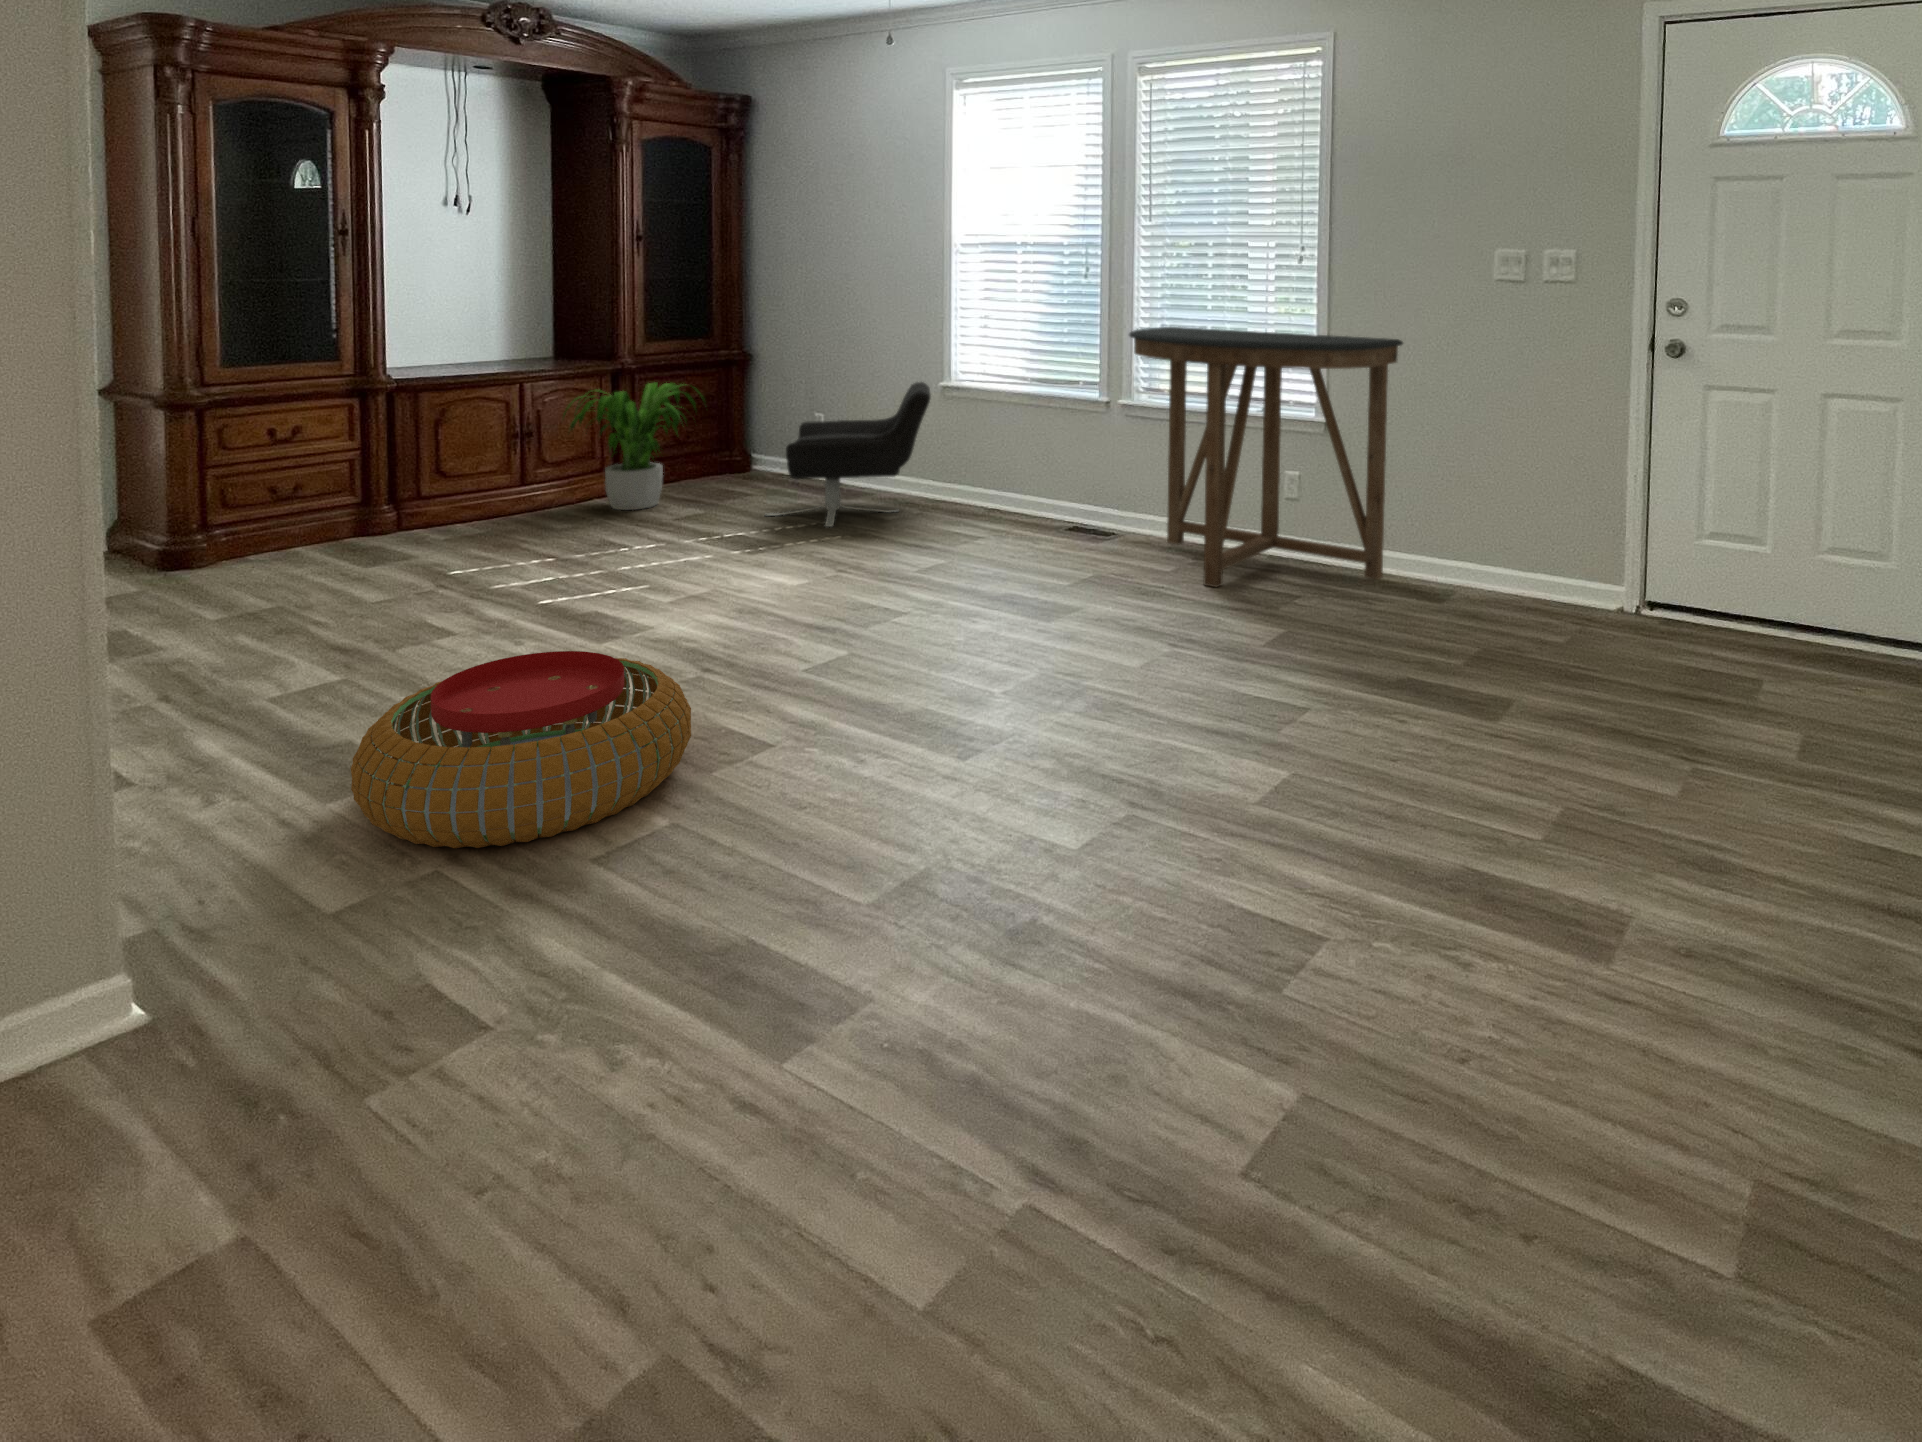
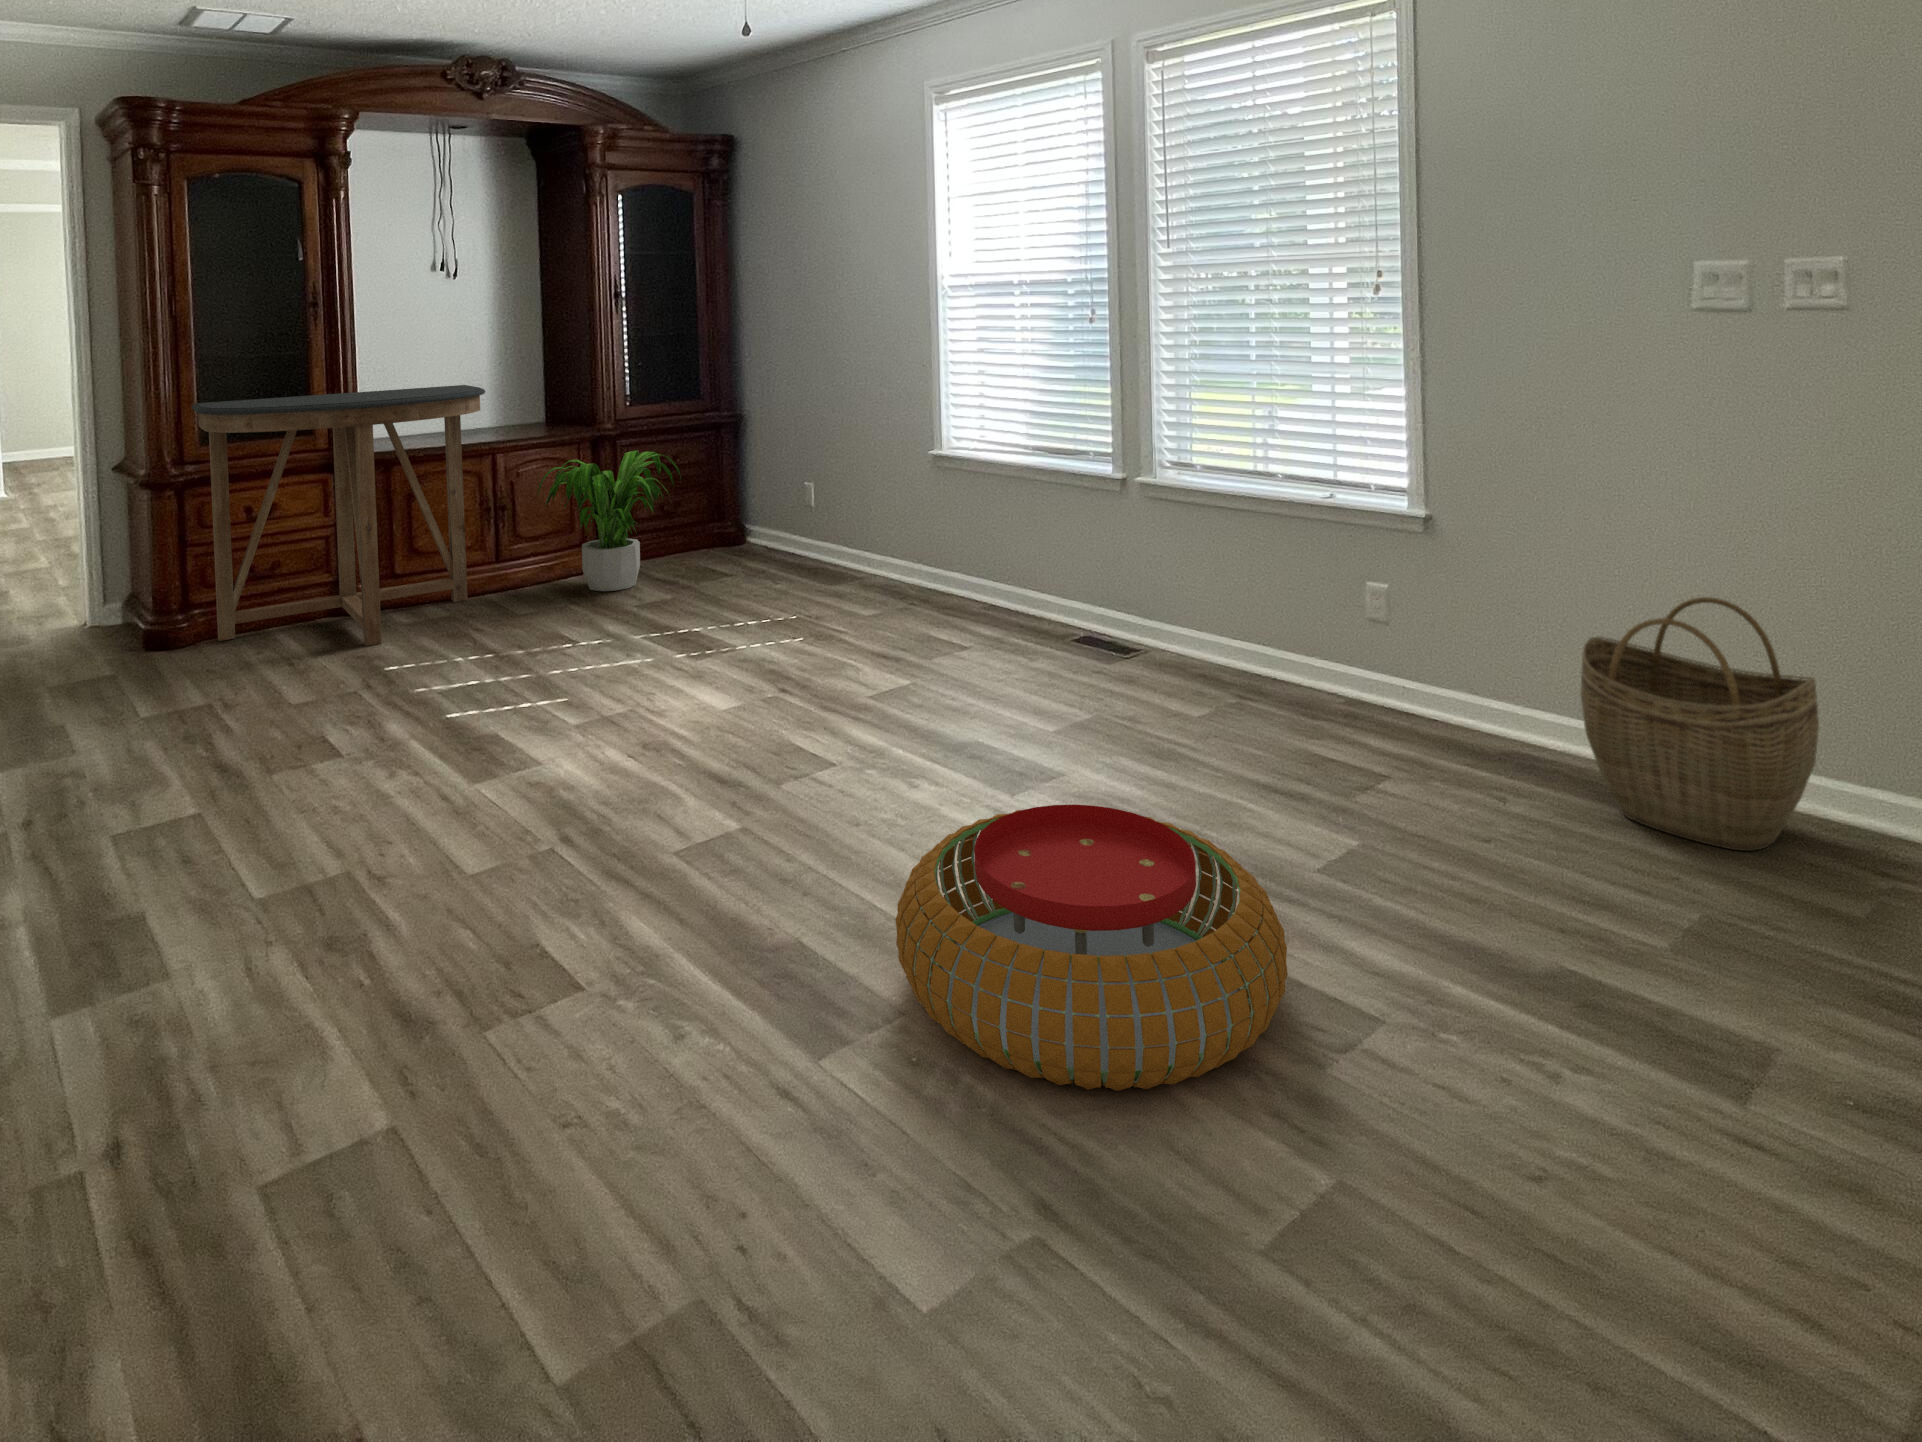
console table: present [1129,327,1403,587] -> present [191,385,485,646]
lounge chair: present [766,382,931,527] -> none [736,450,918,623]
woven basket: none [1420,466,1549,620] -> present [1580,597,1819,851]
pouf: present [351,651,691,849] -> present [896,805,1288,1091]

